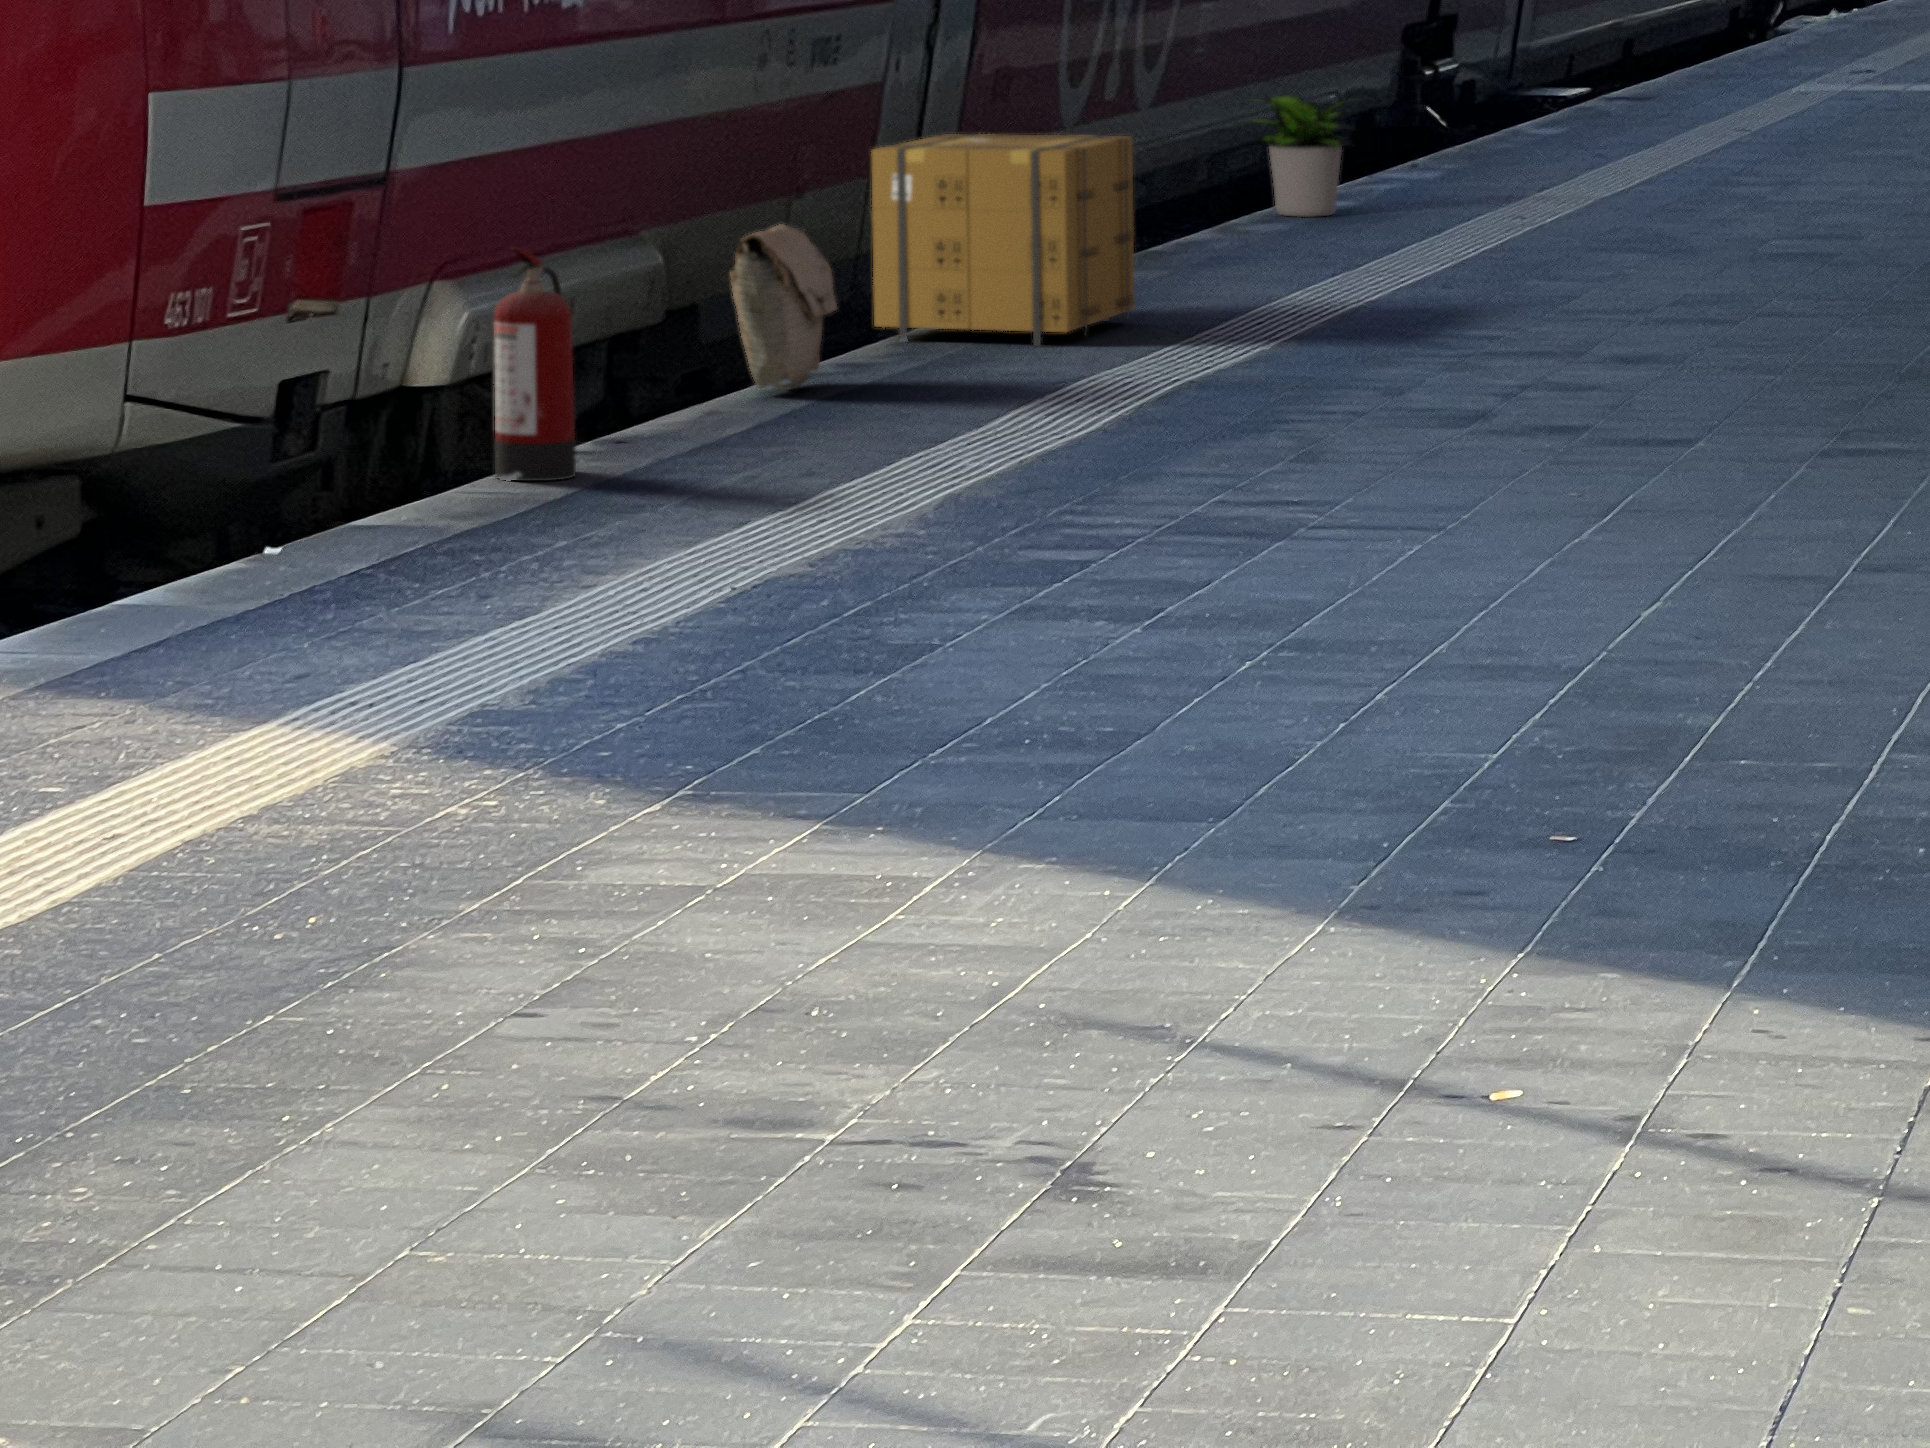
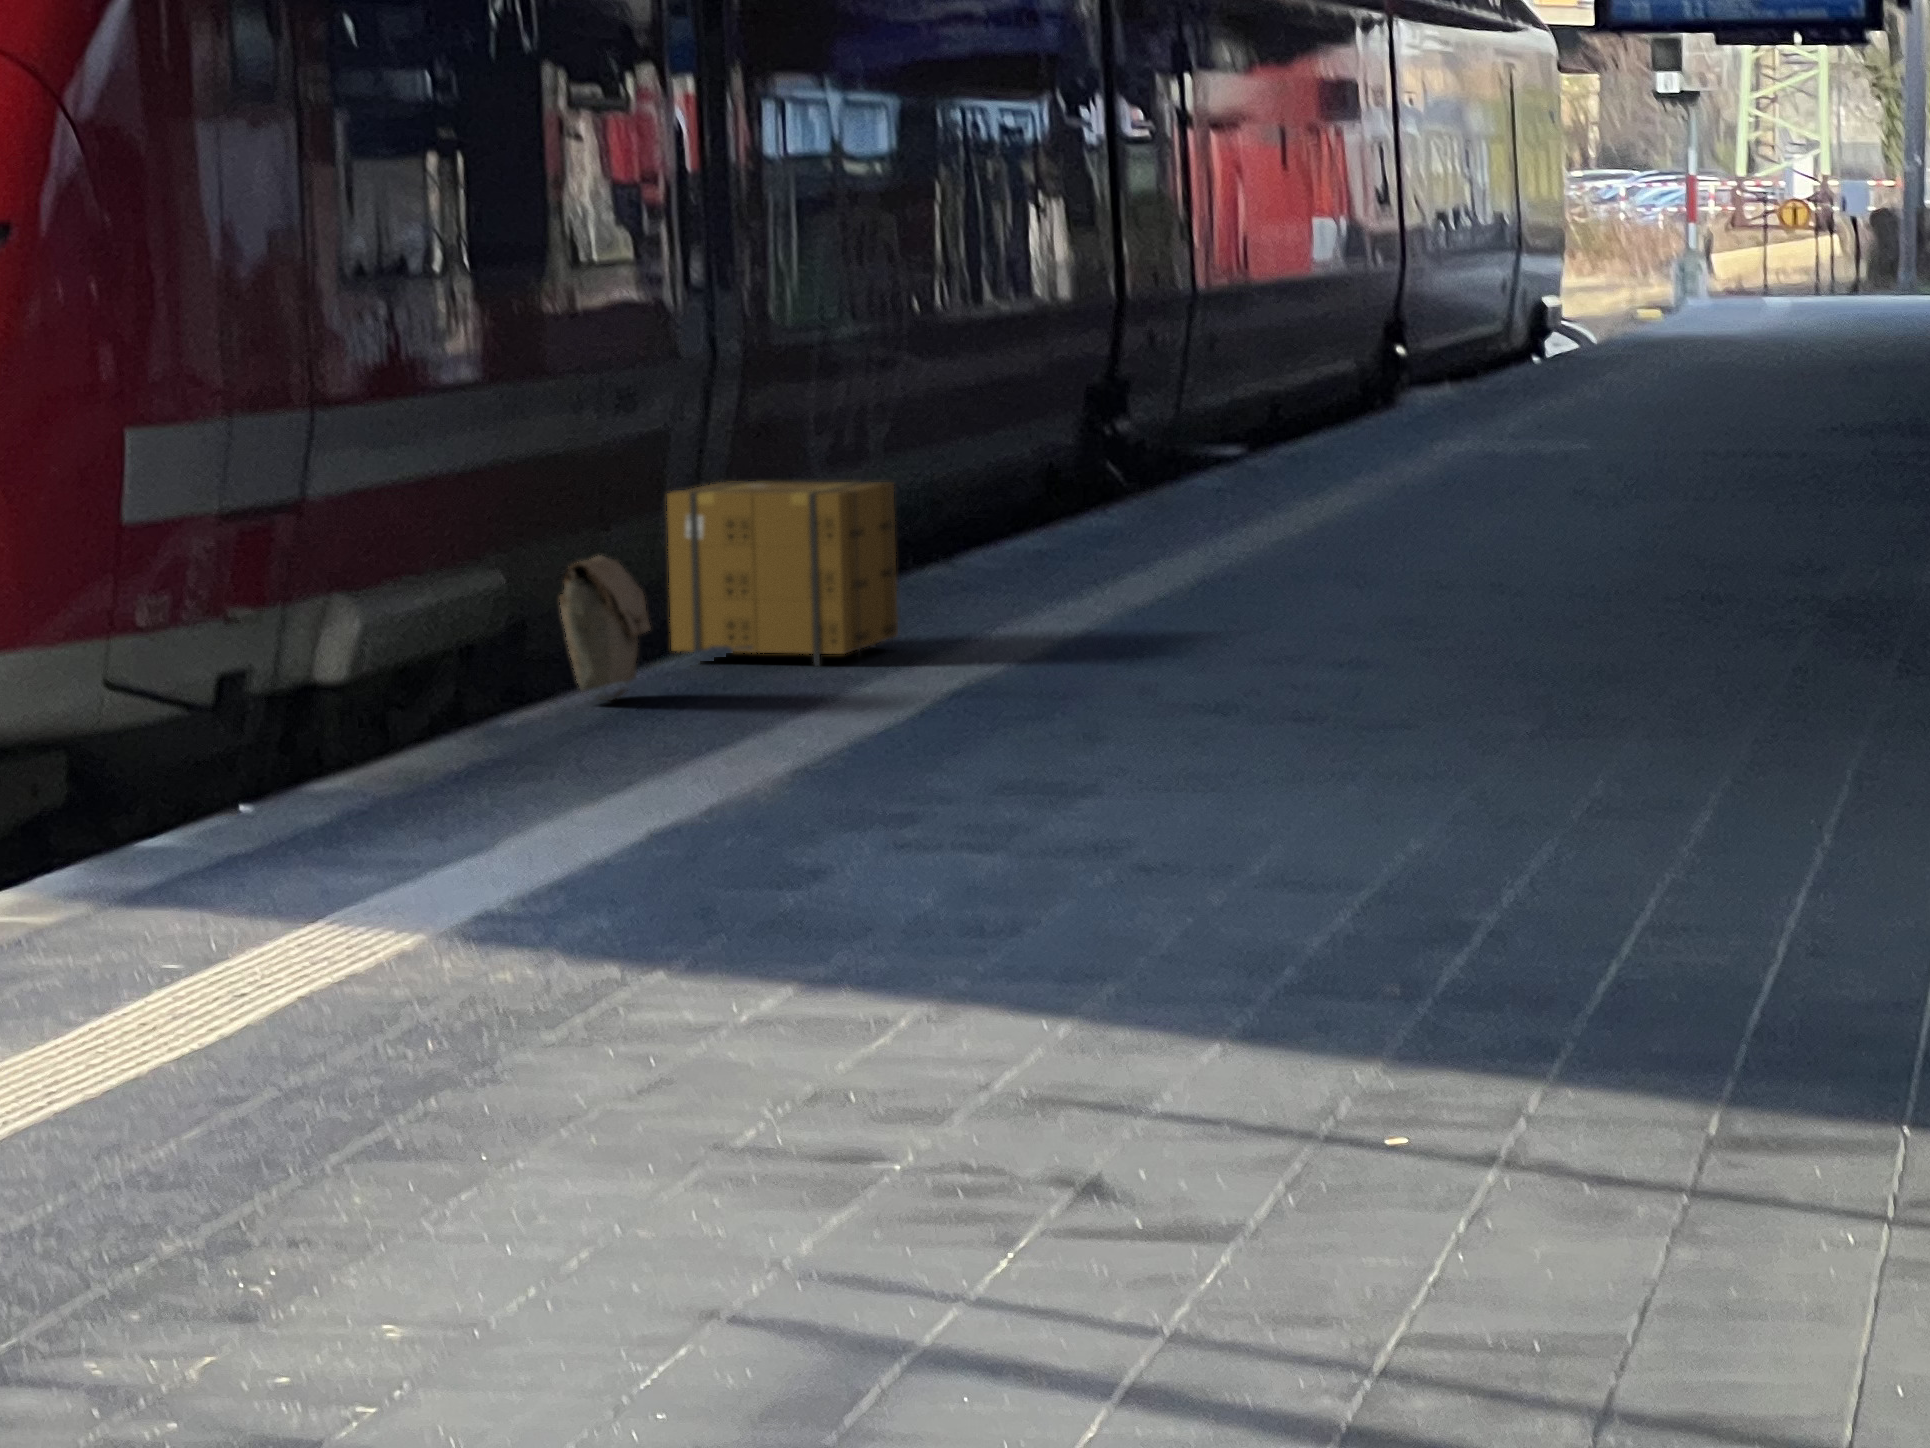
potted plant: present [1236,95,1361,217] -> none [952,454,1089,565]
fire extinguisher: present [494,247,576,481] -> none [379,566,451,768]

